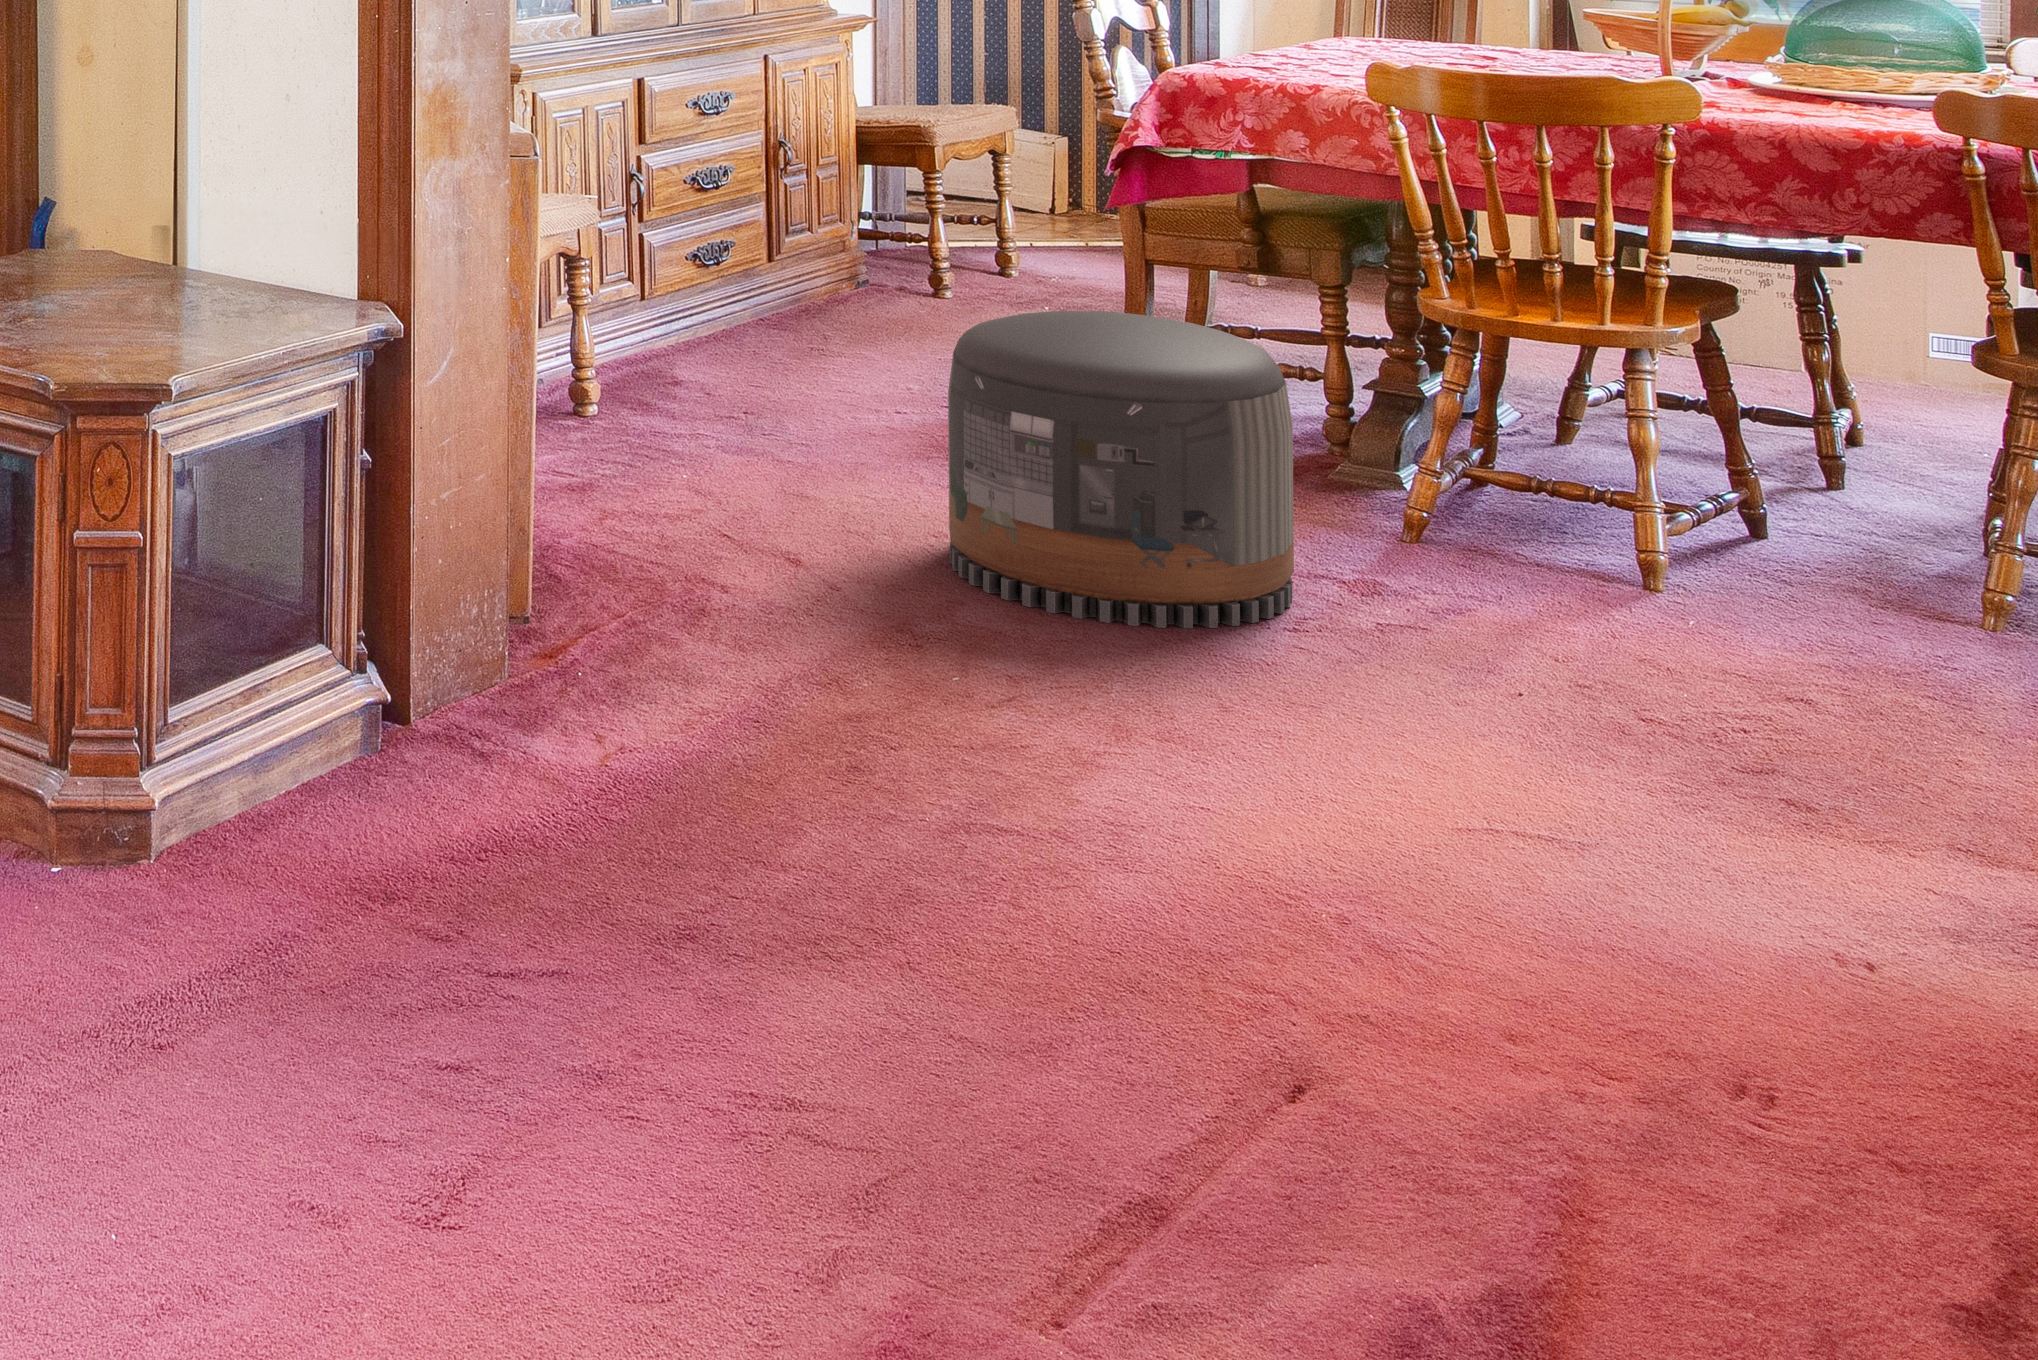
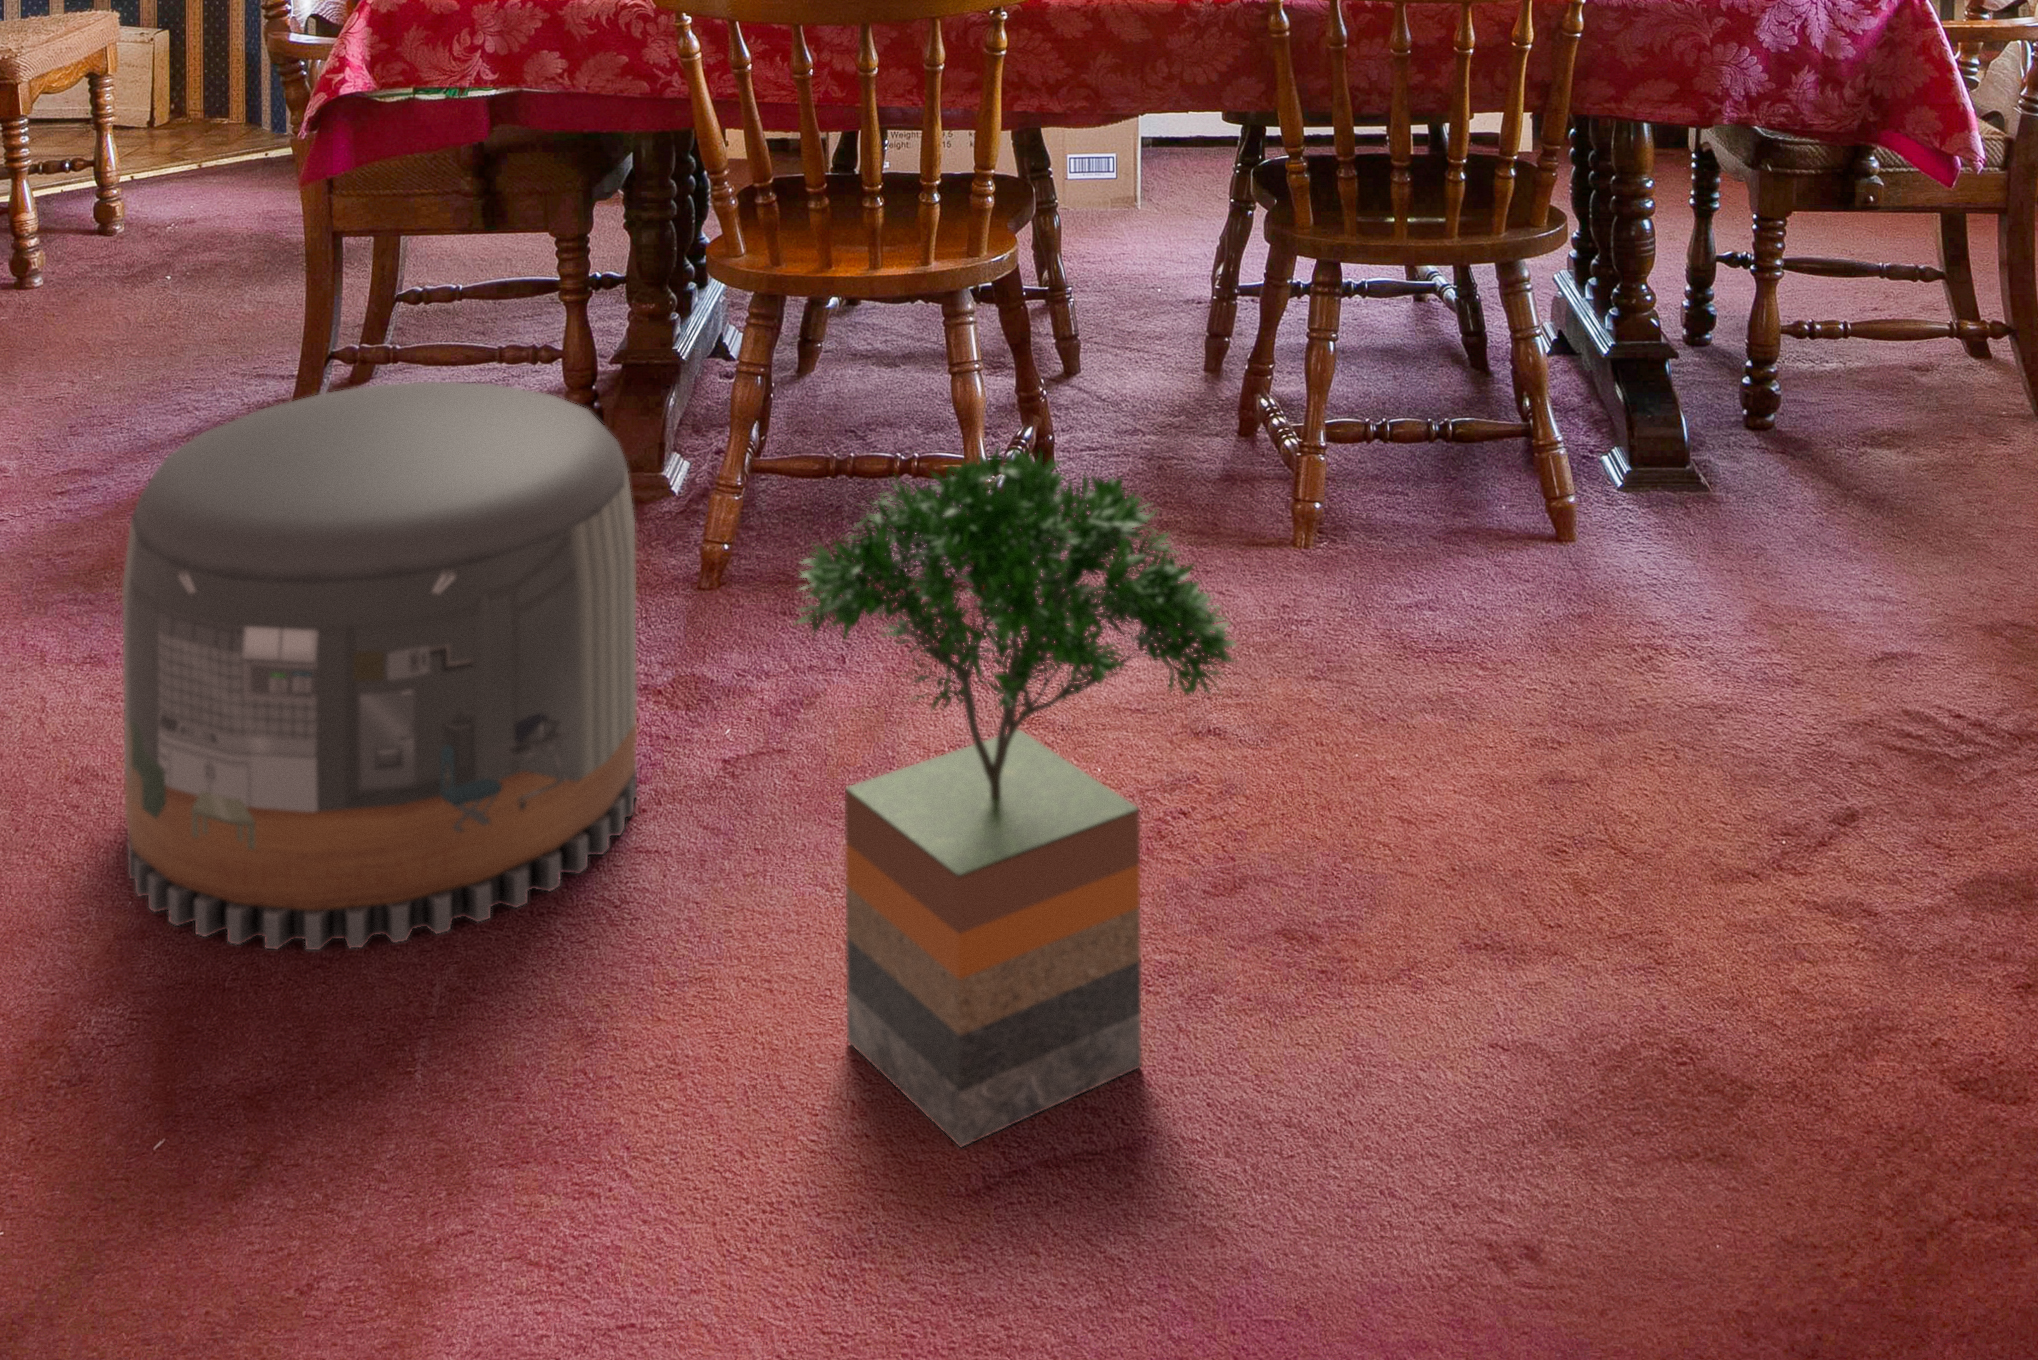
potted tree: none [1333,365,1665,785] -> present [794,443,1236,1147]

